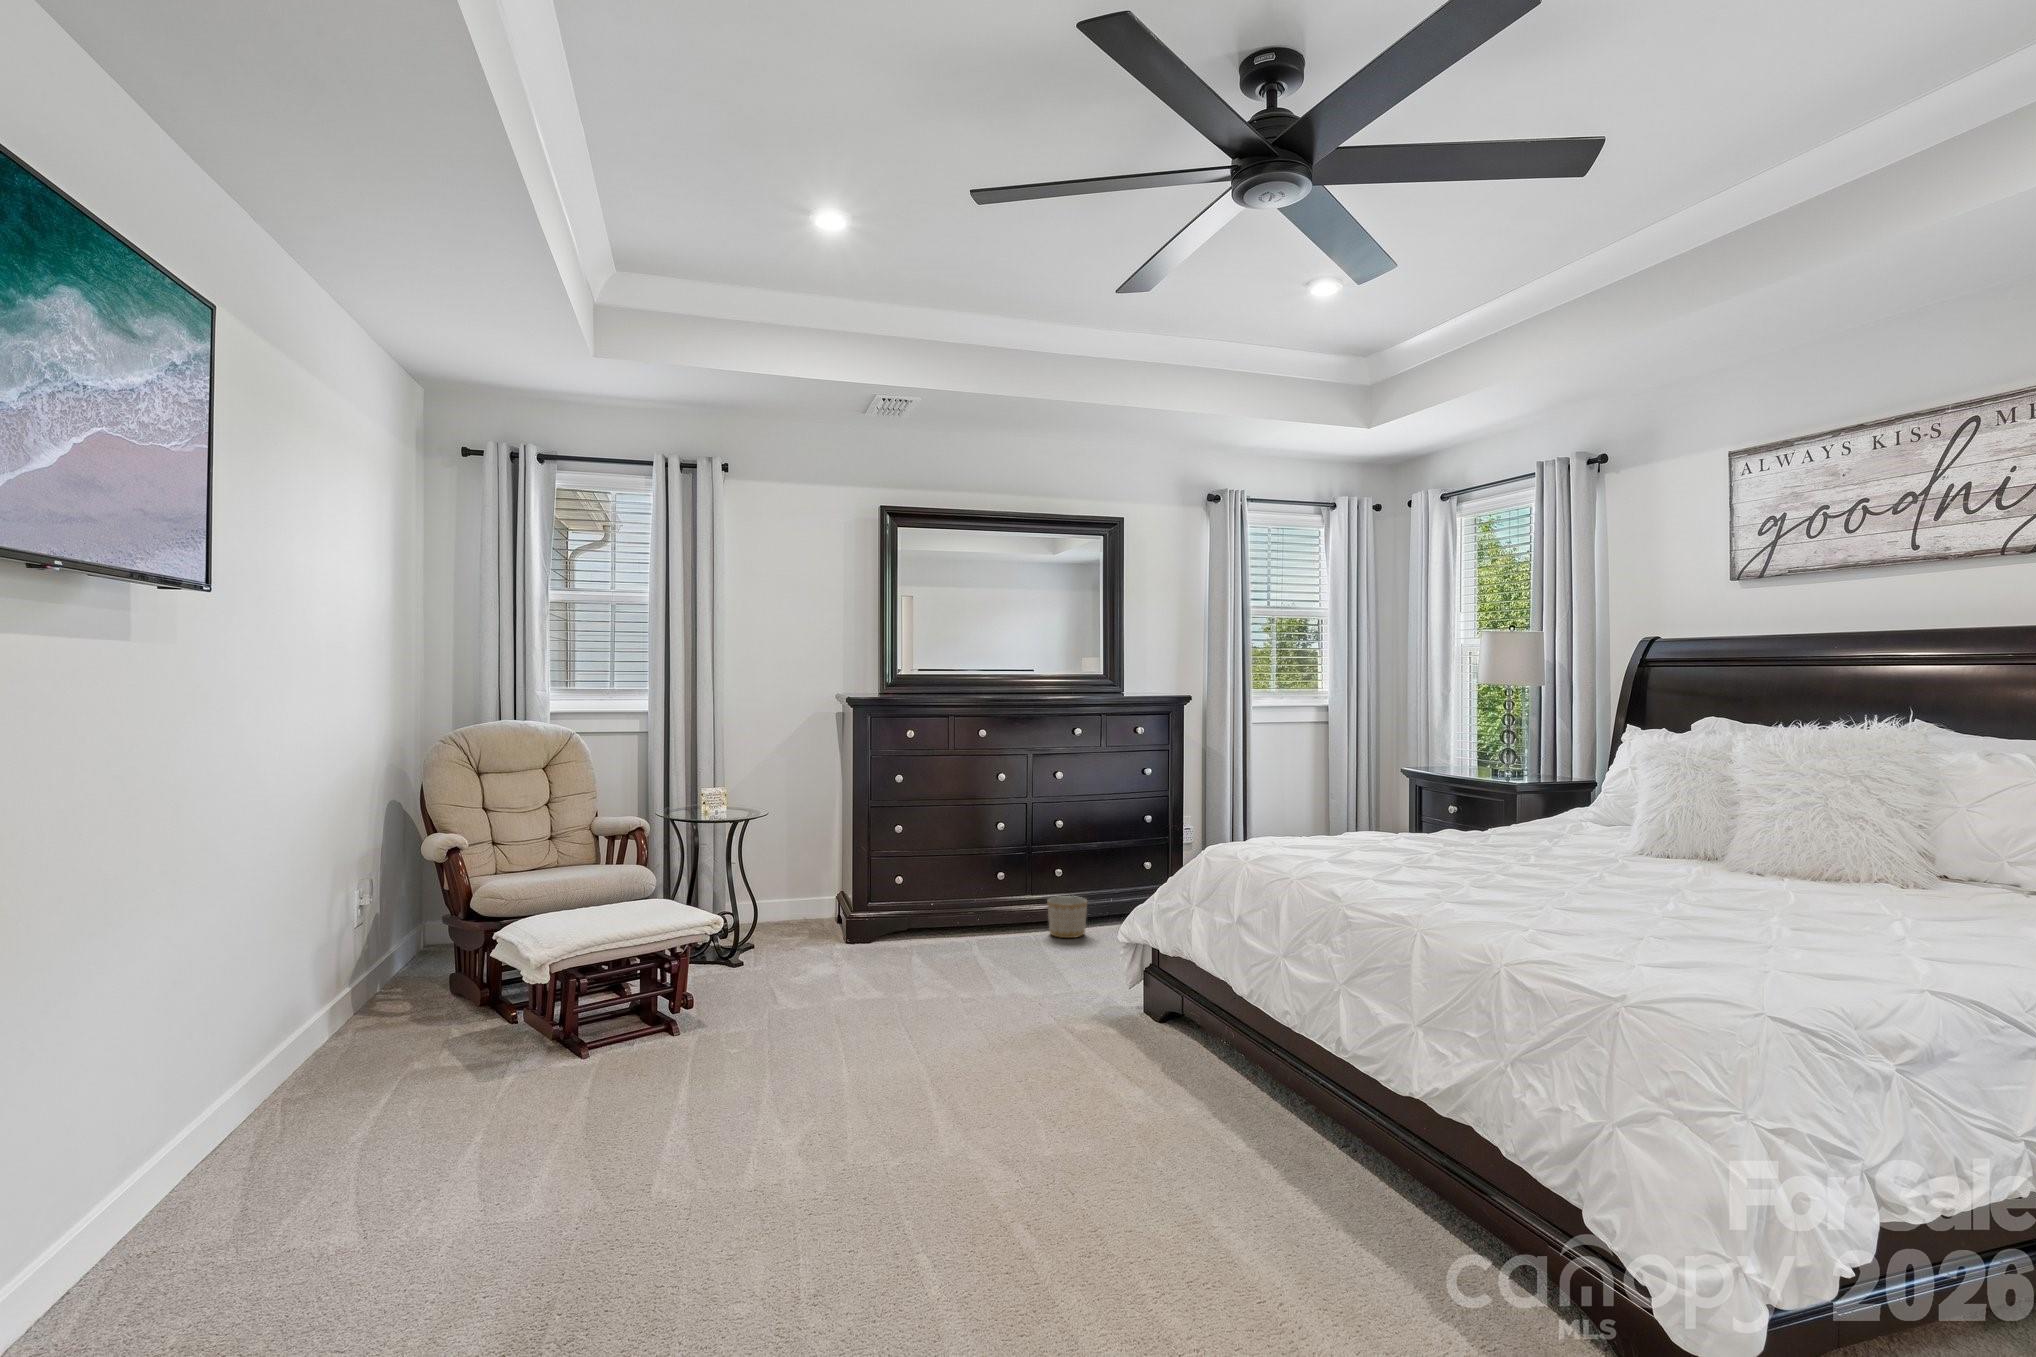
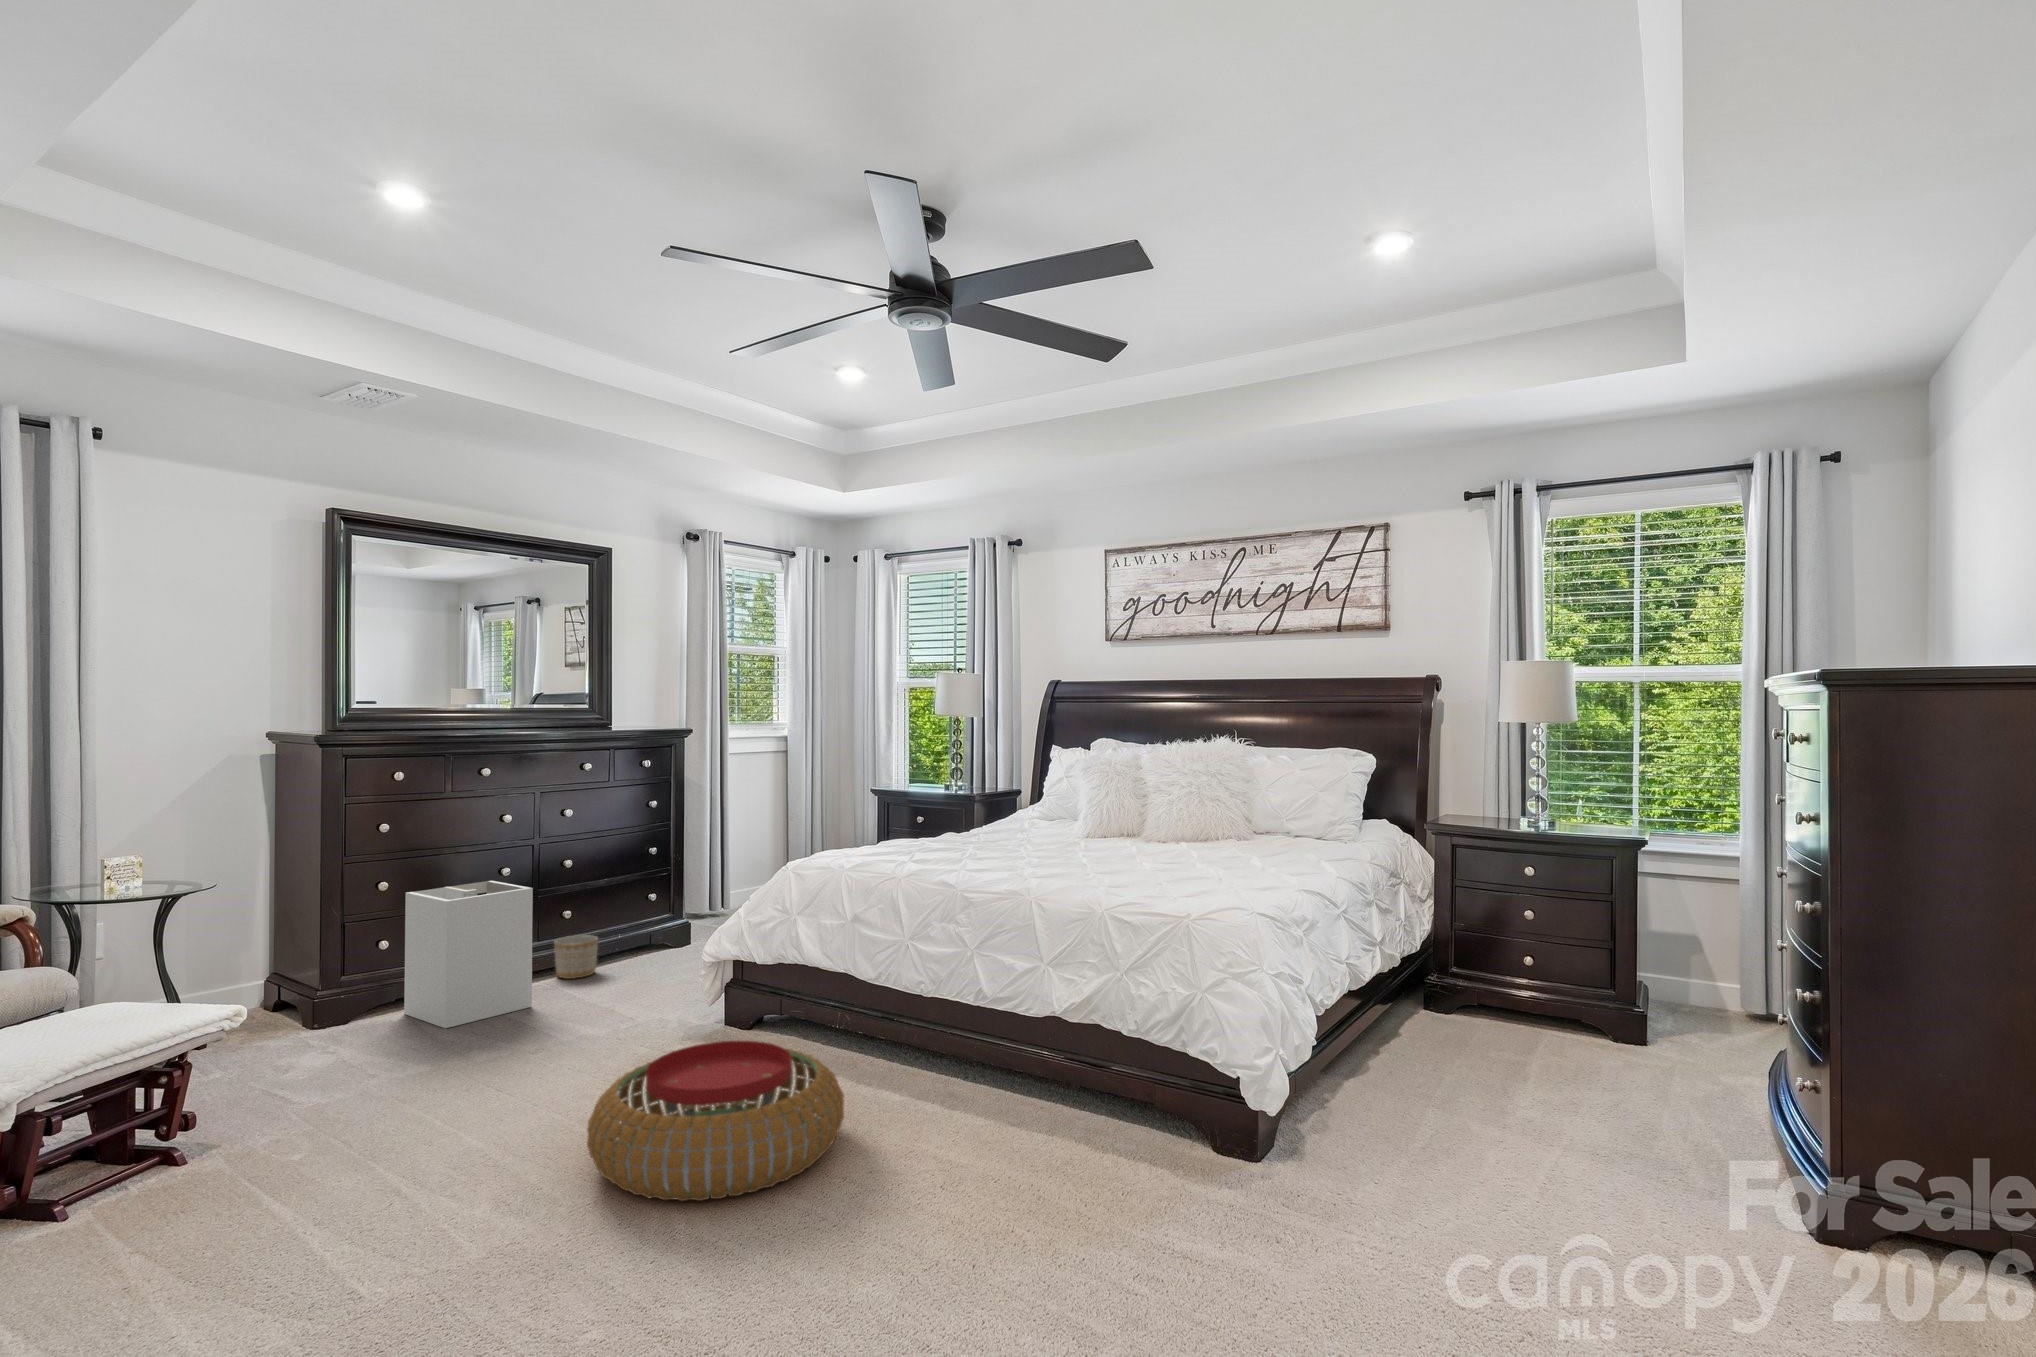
laundry hamper: none [912,834,1007,965] -> present [404,881,533,1028]
pouf: none [897,1027,1169,1205] -> present [587,1041,844,1201]

